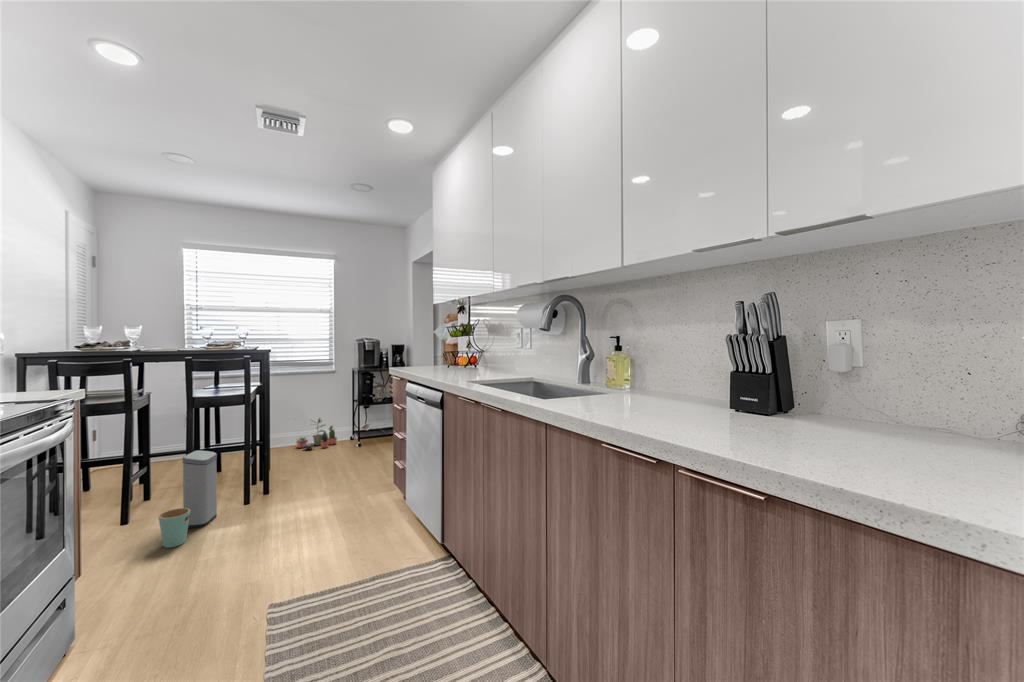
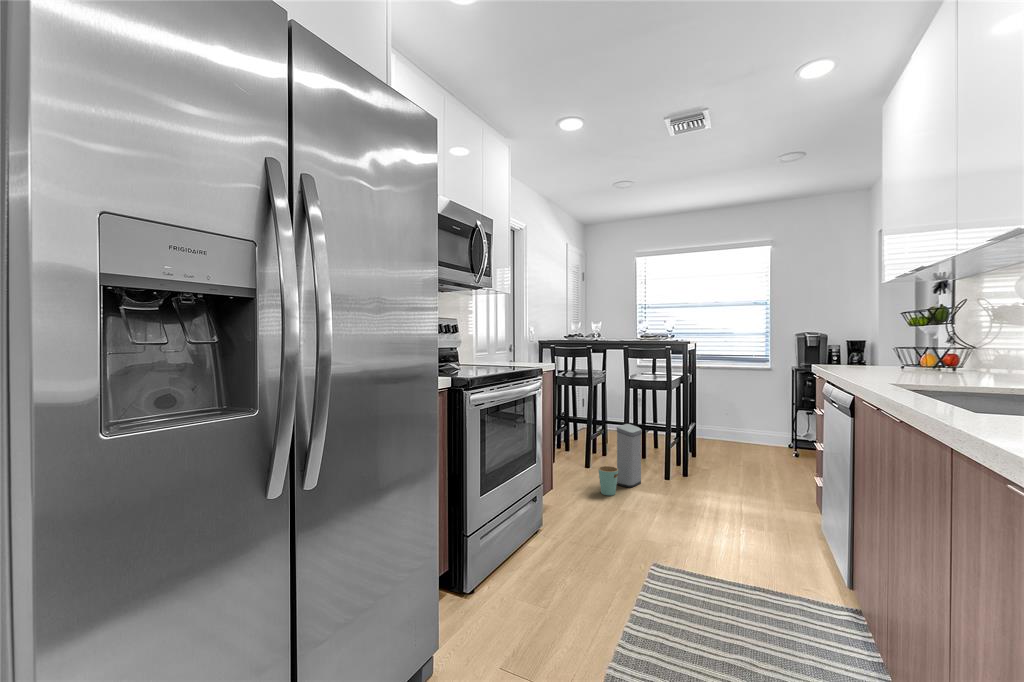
potted plant: present [296,418,337,450] -> none [726,417,771,451]

